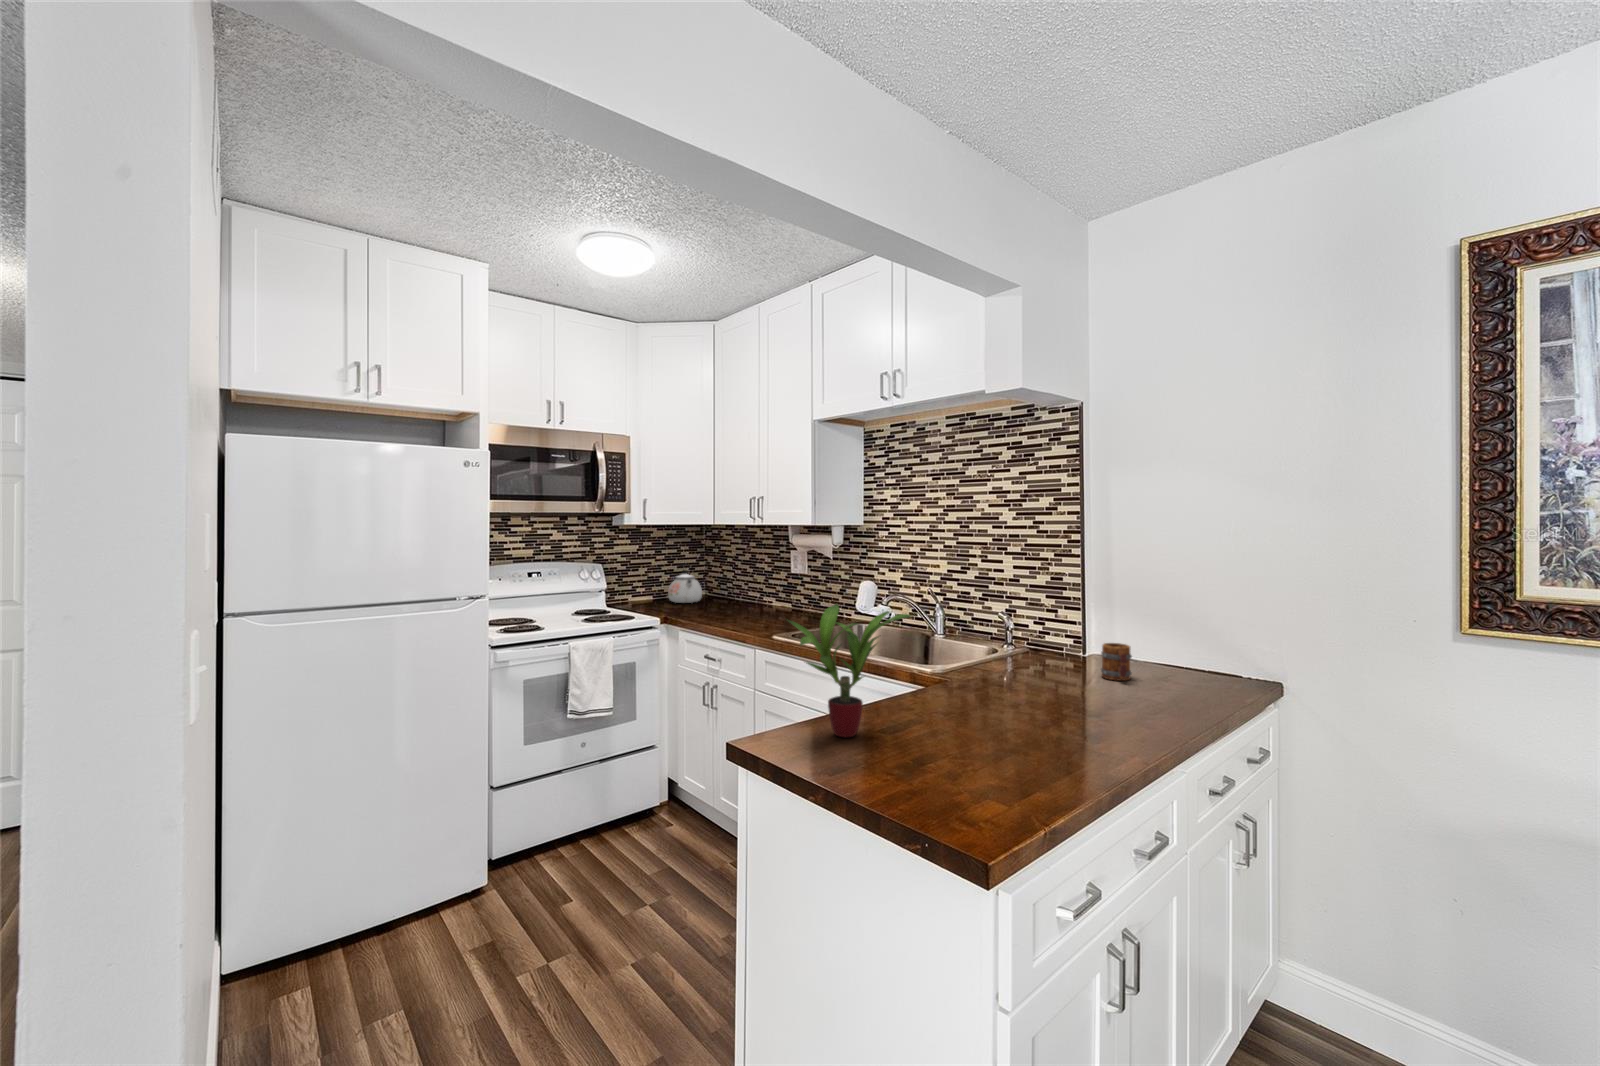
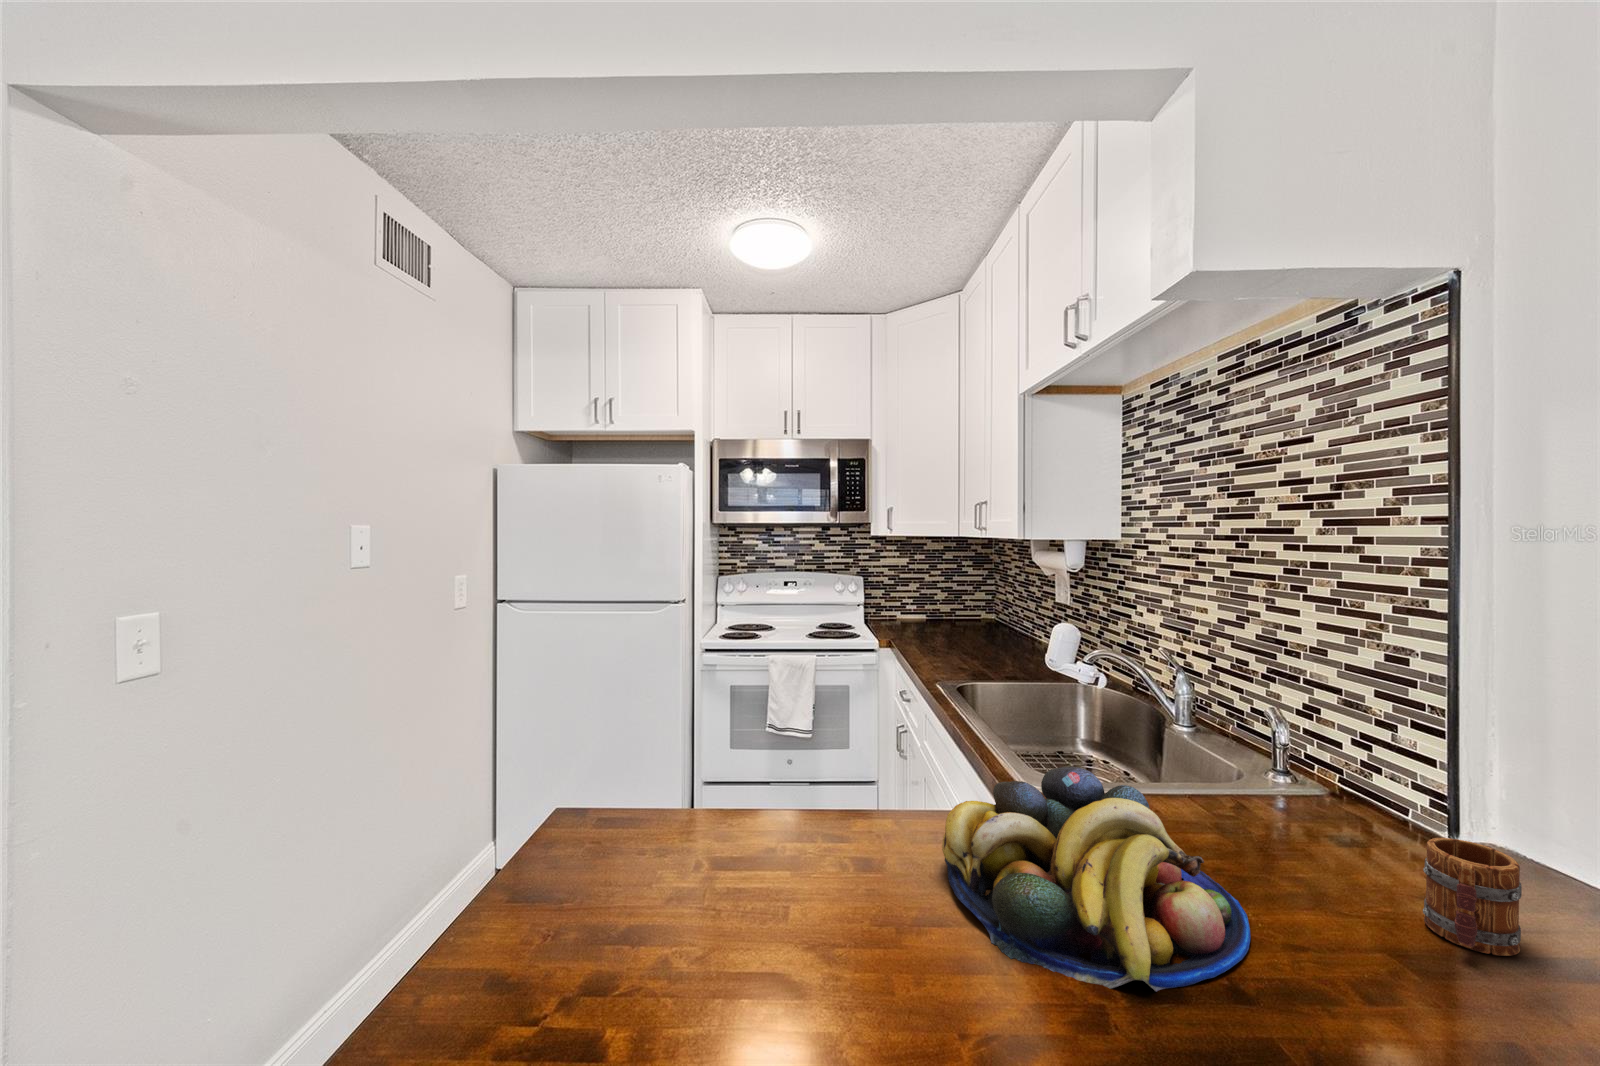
kettle: present [668,563,702,603] -> none [939,581,979,627]
potted plant: present [788,604,911,738] -> none [563,656,789,874]
fruit bowl: none [943,643,1082,718] -> present [942,767,1251,992]

